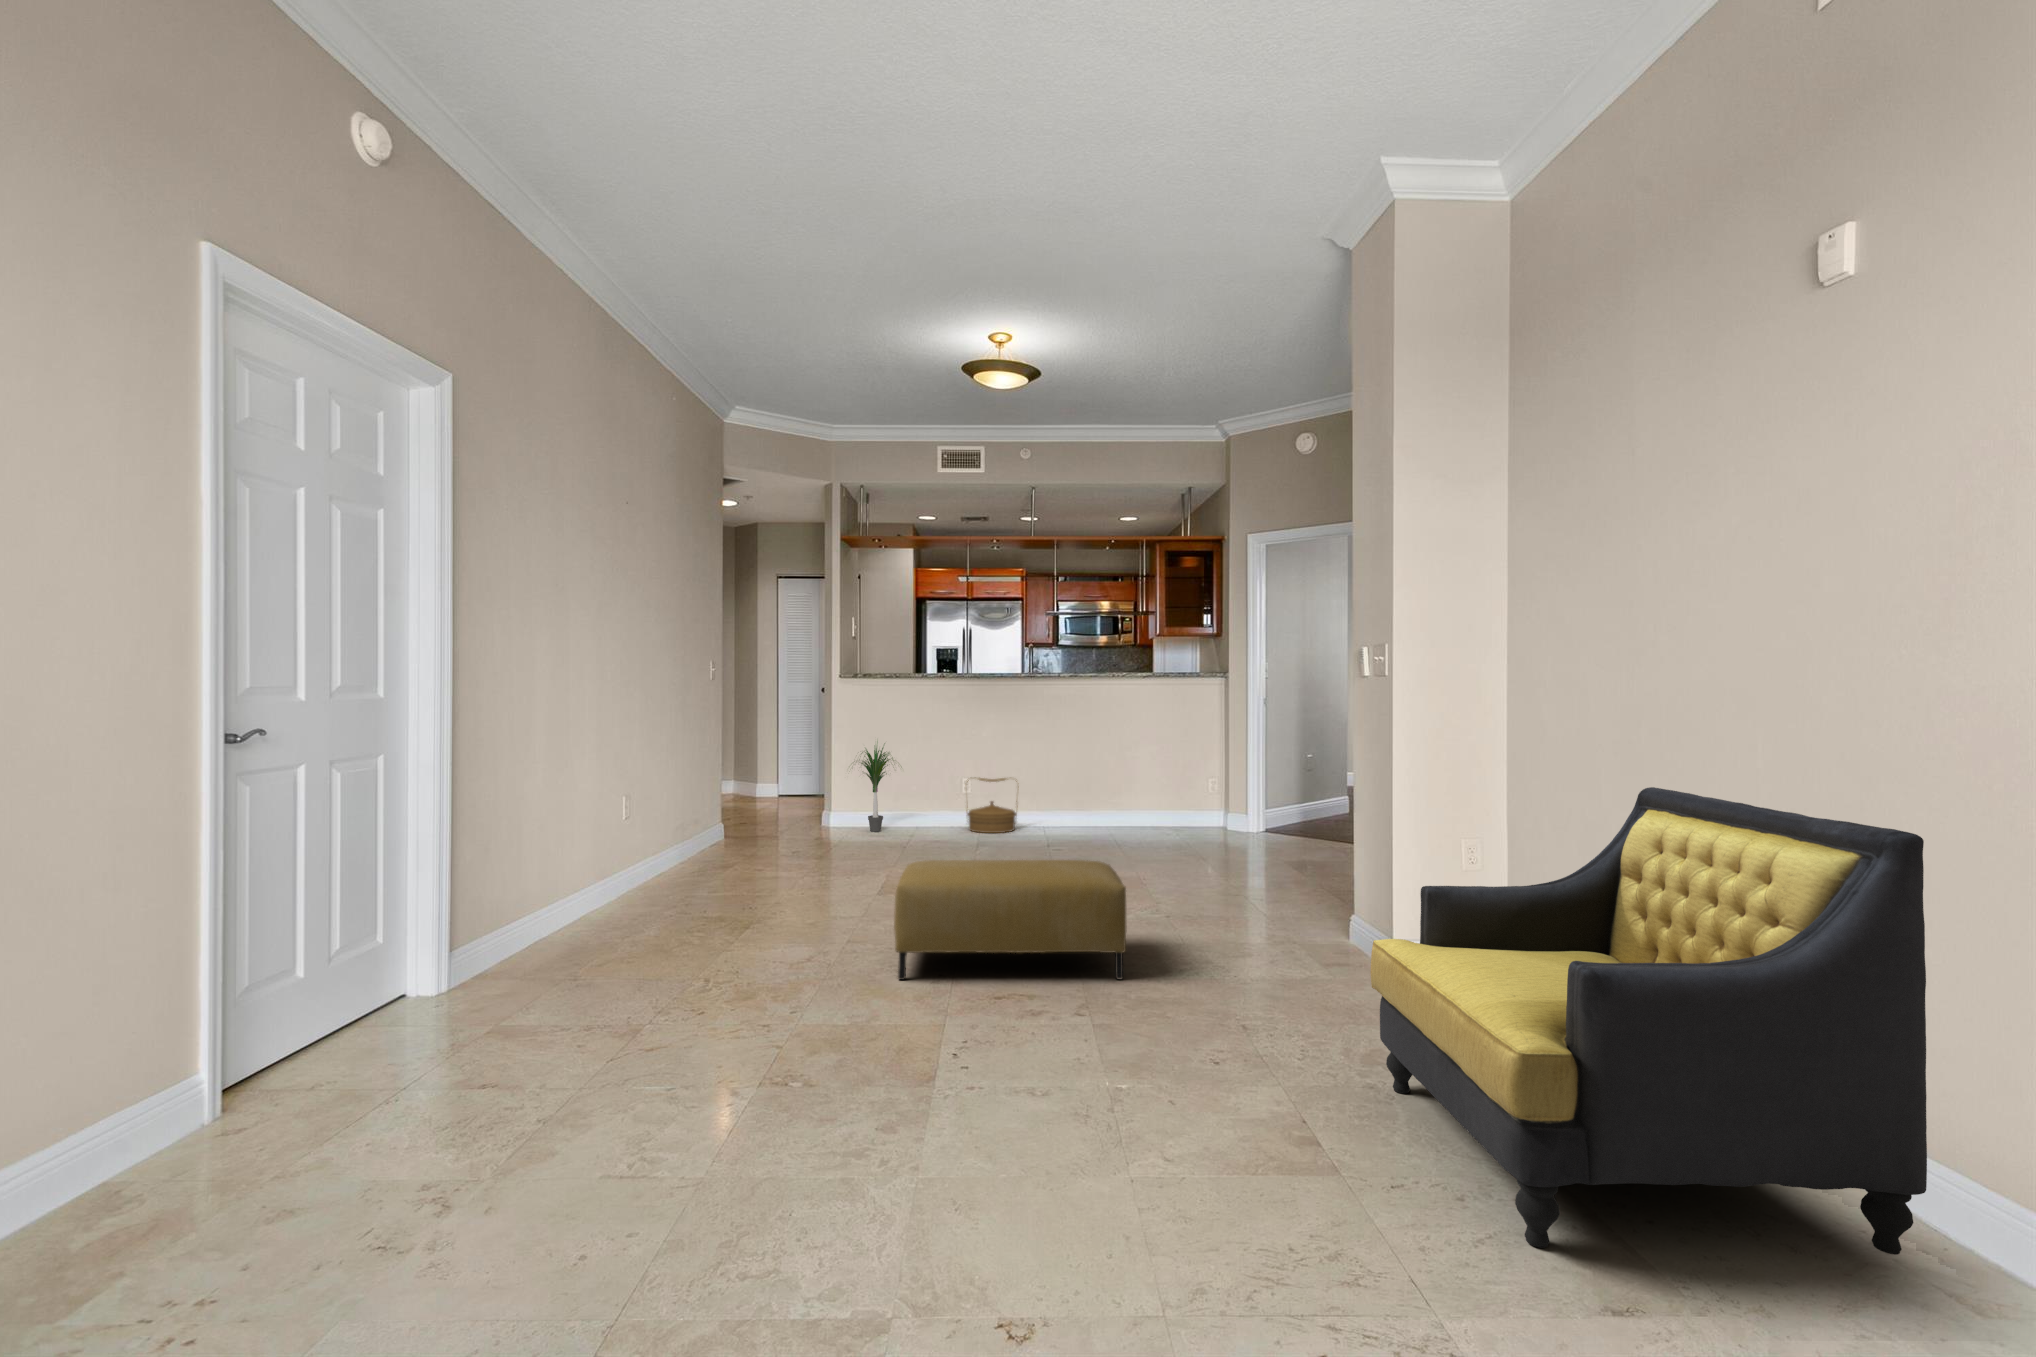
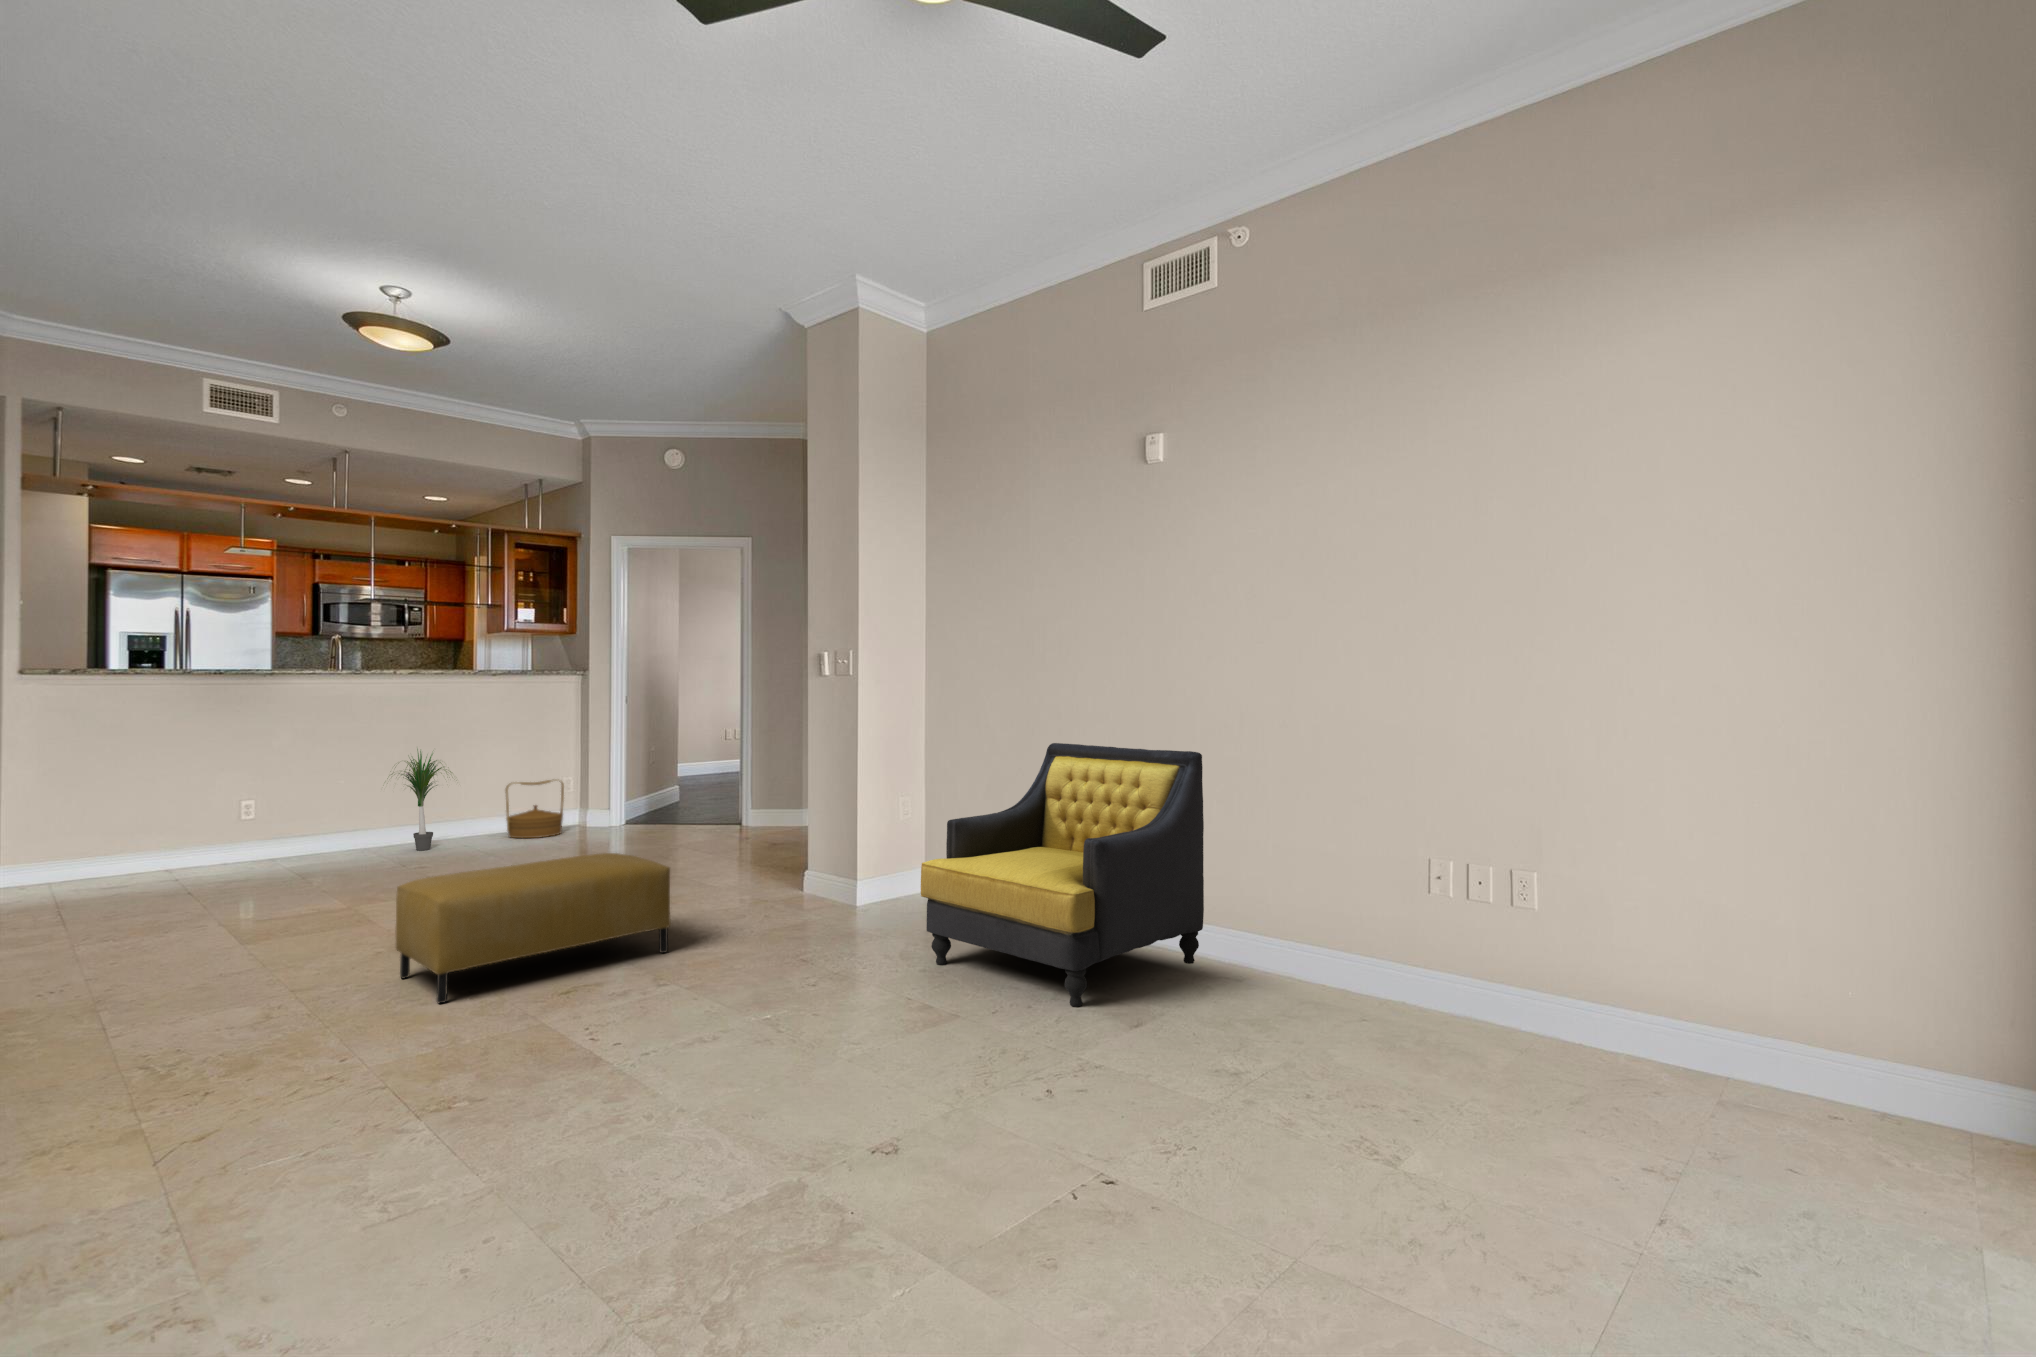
potted plant: present [861,747,894,832] -> present [391,749,452,850]
woven basket: present [967,778,1017,833] -> present [505,780,564,838]

